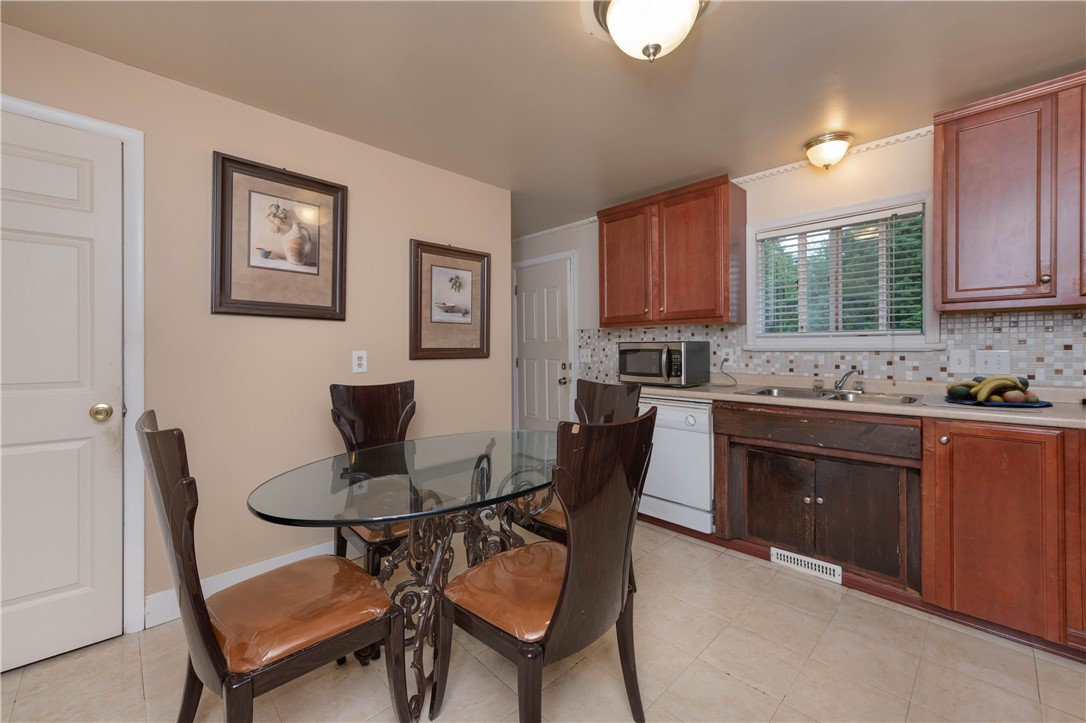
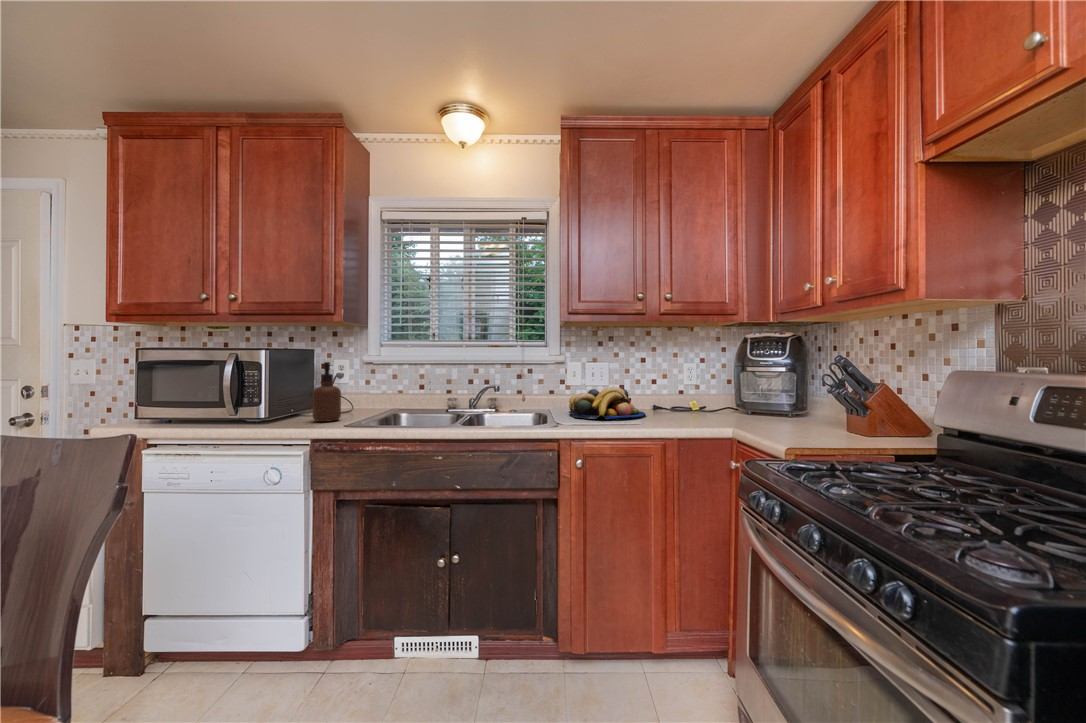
soap dispenser: none [712,351,730,391] -> present [313,362,341,422]

